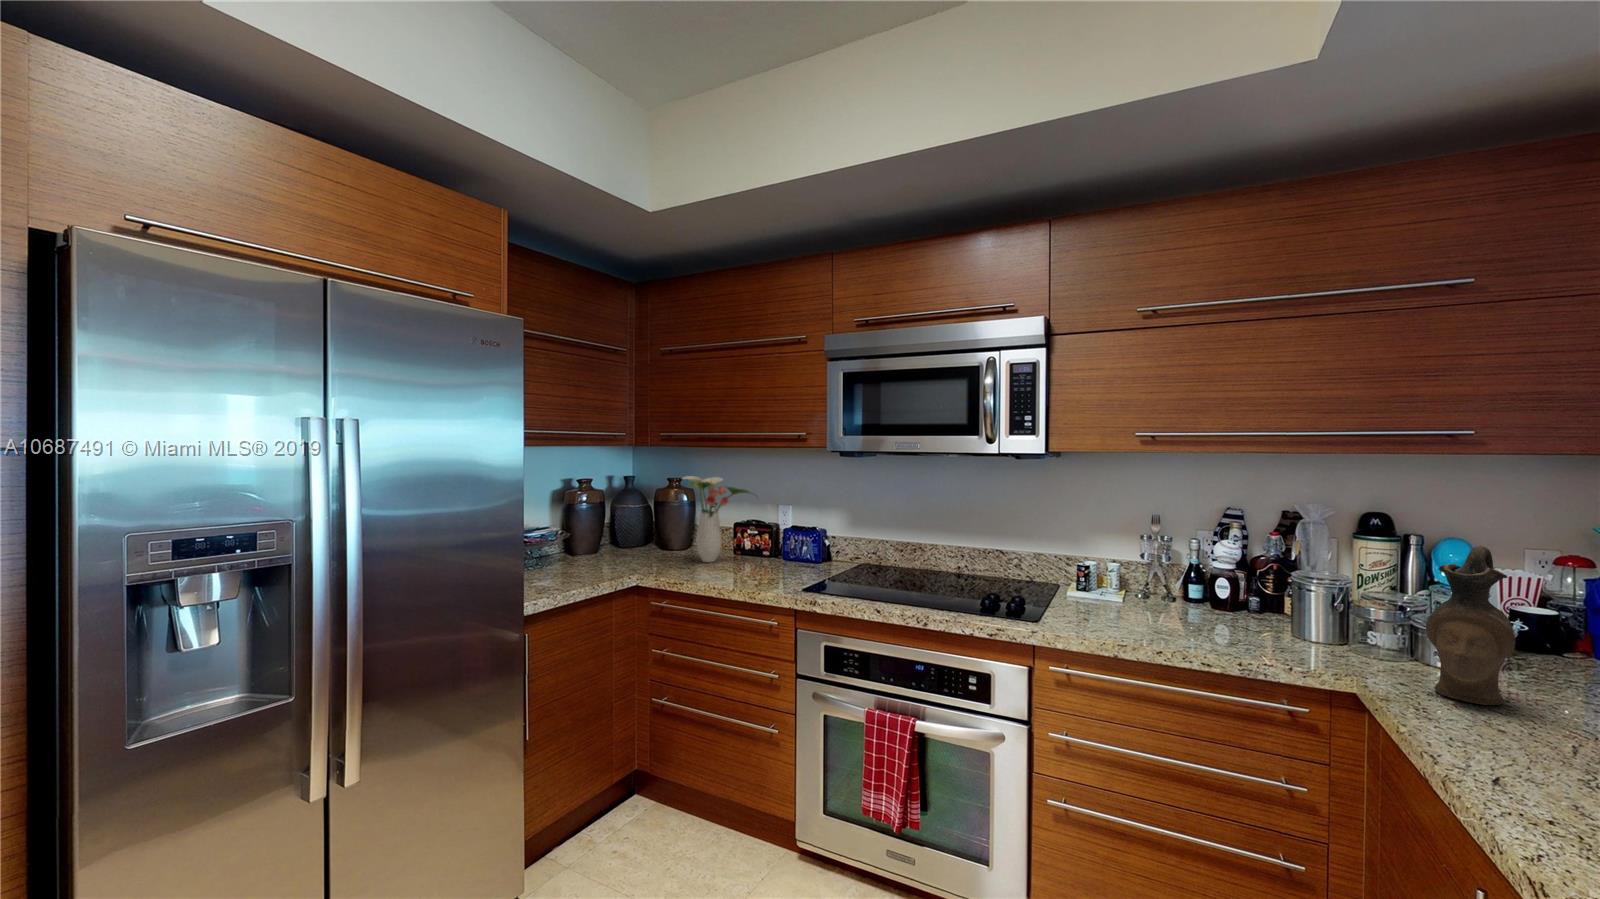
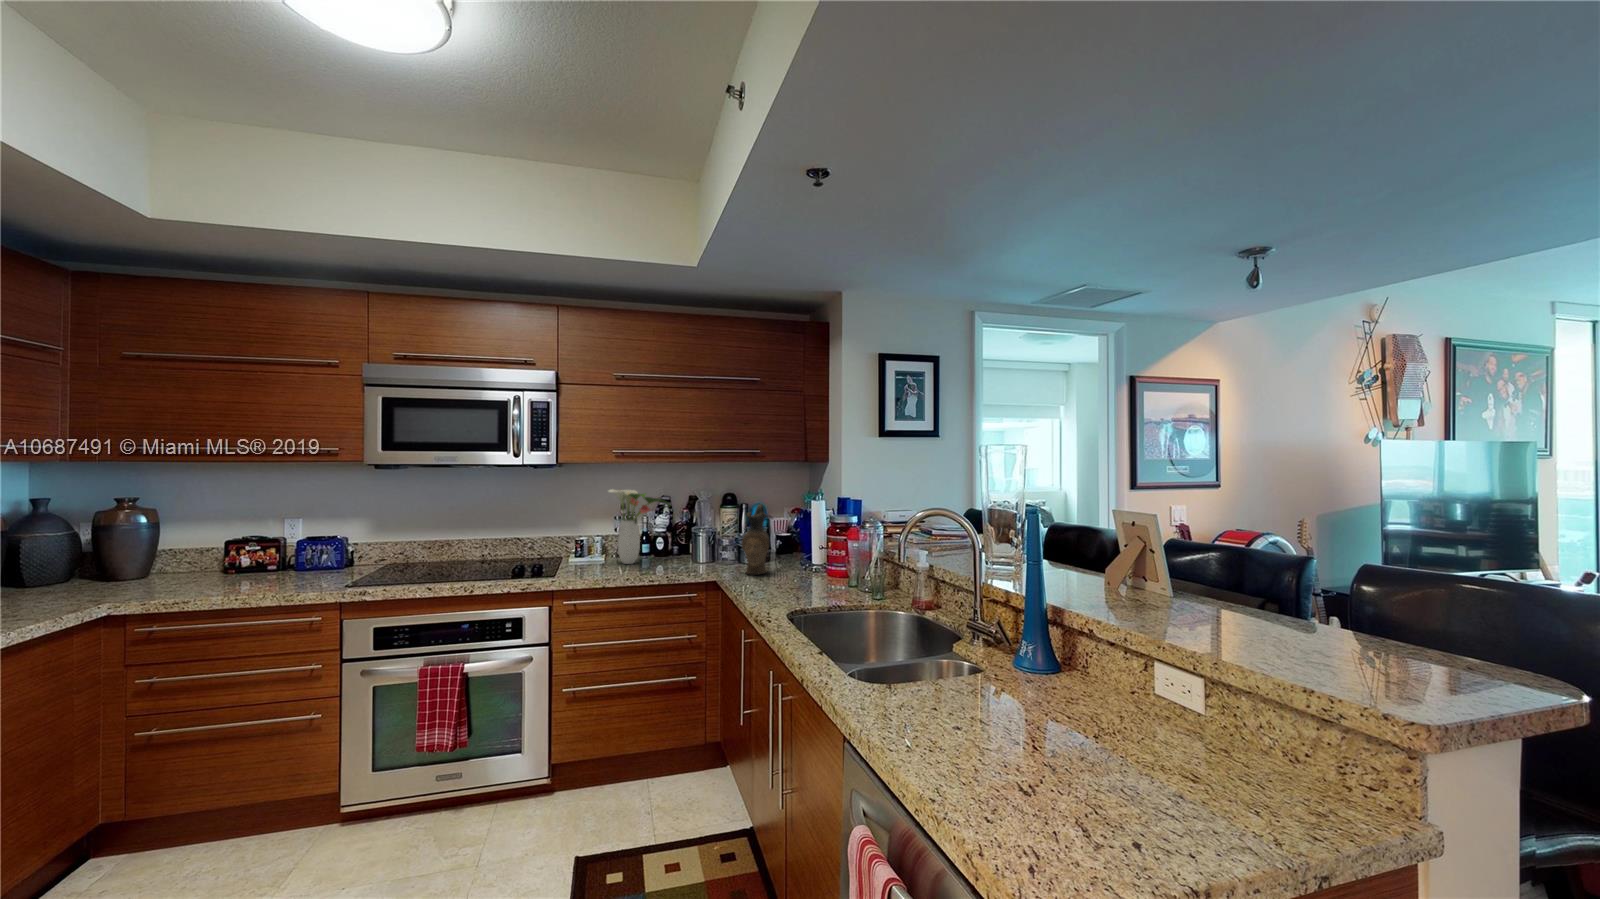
flower arrangement: present [683,476,758,562] -> present [609,490,670,564]

